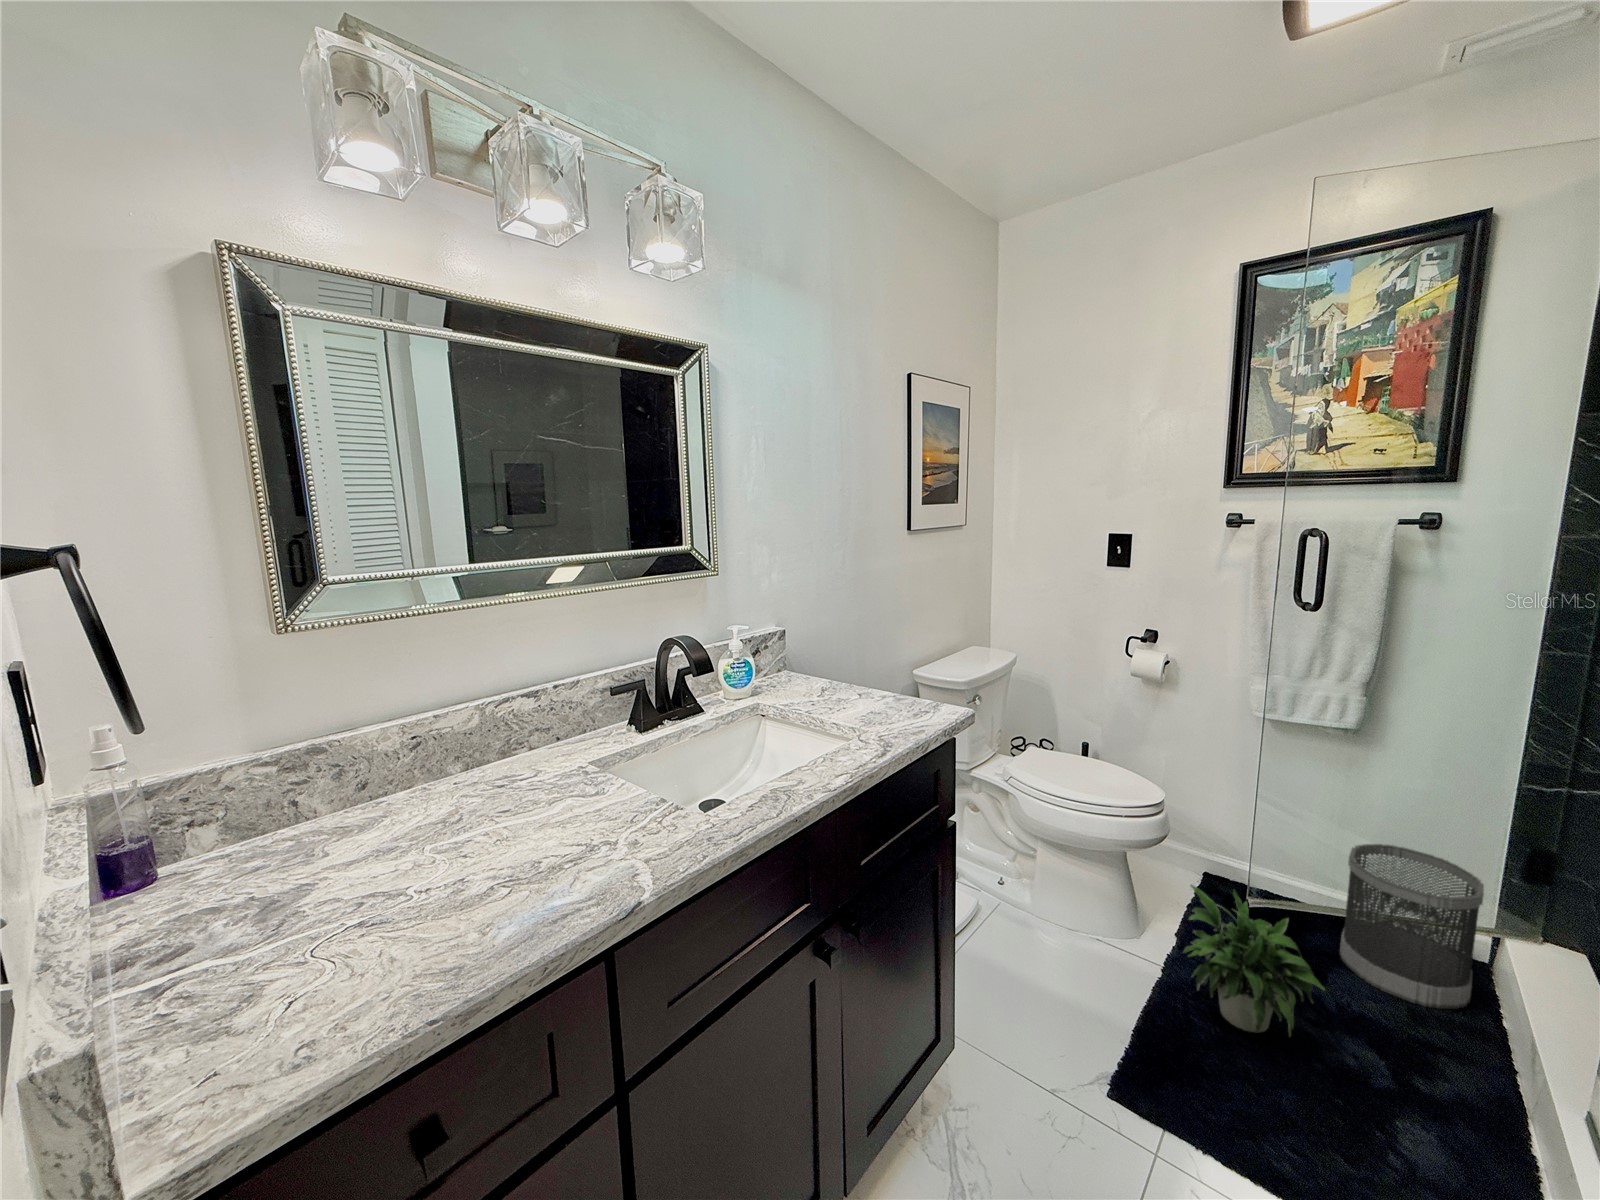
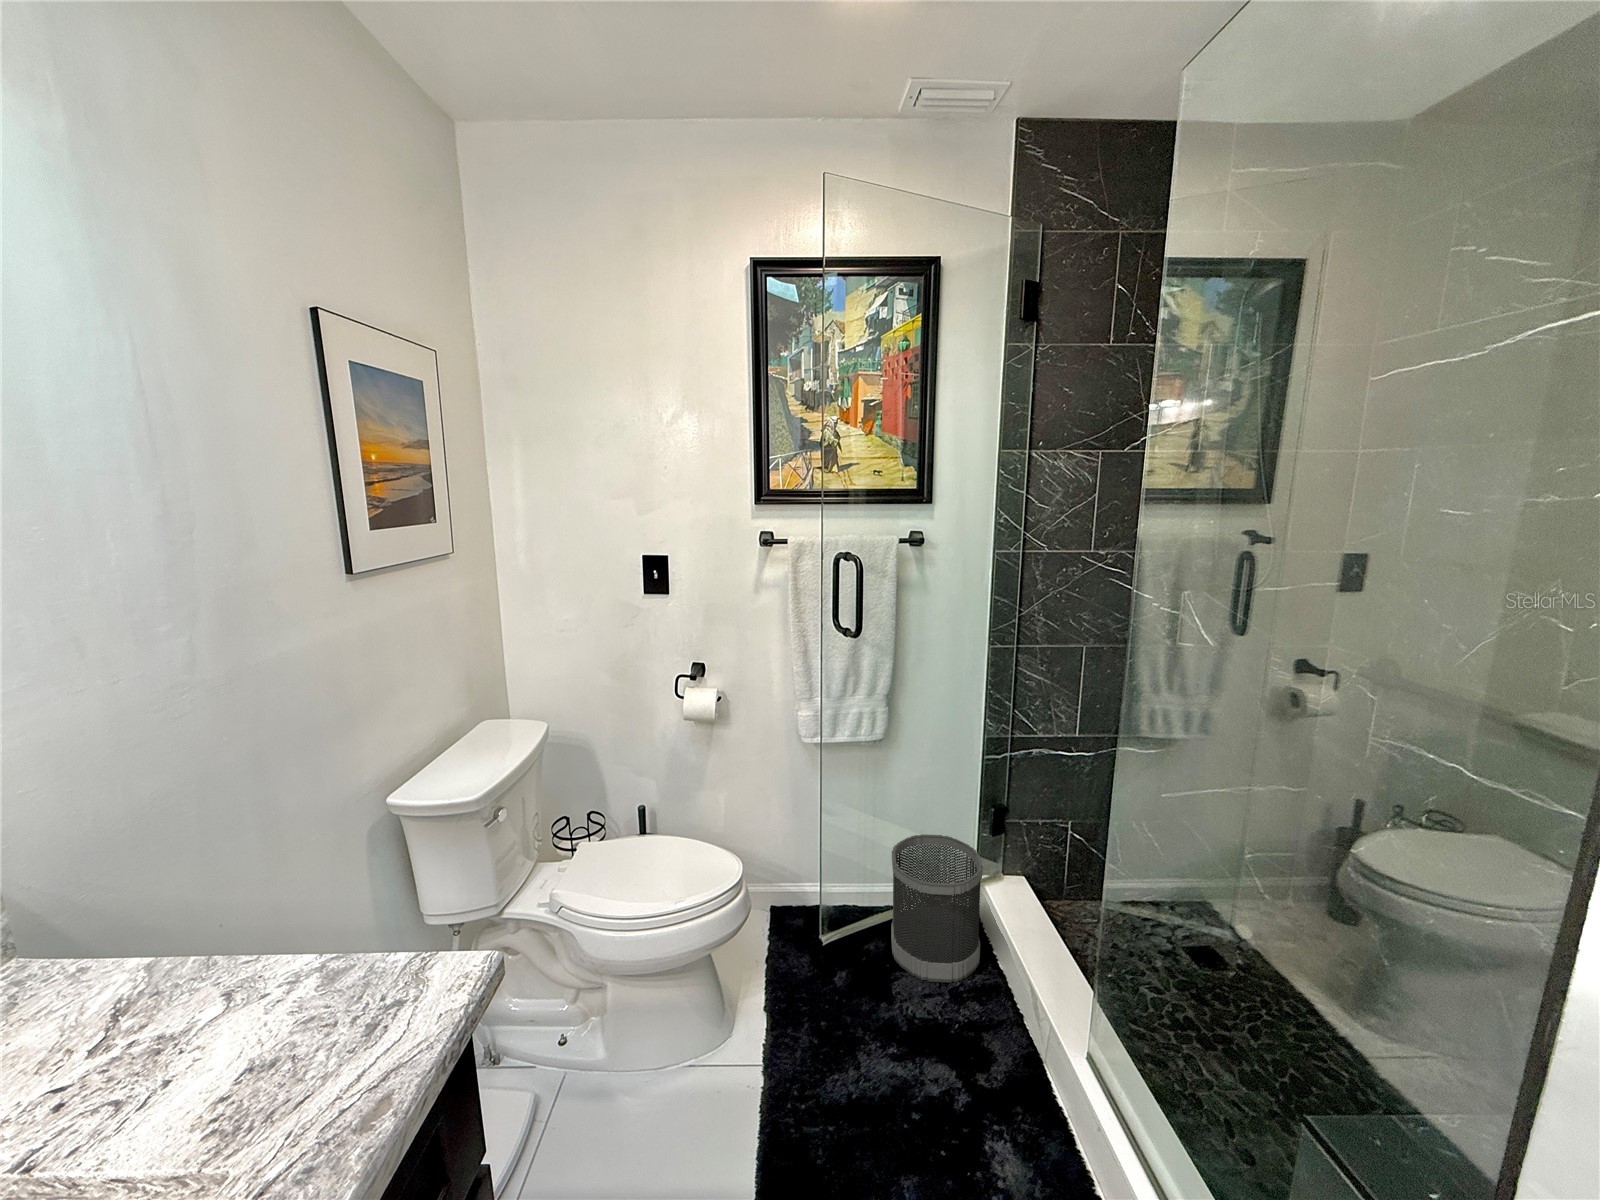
potted plant: present [1183,885,1325,1036] -> none [780,953,912,1125]

